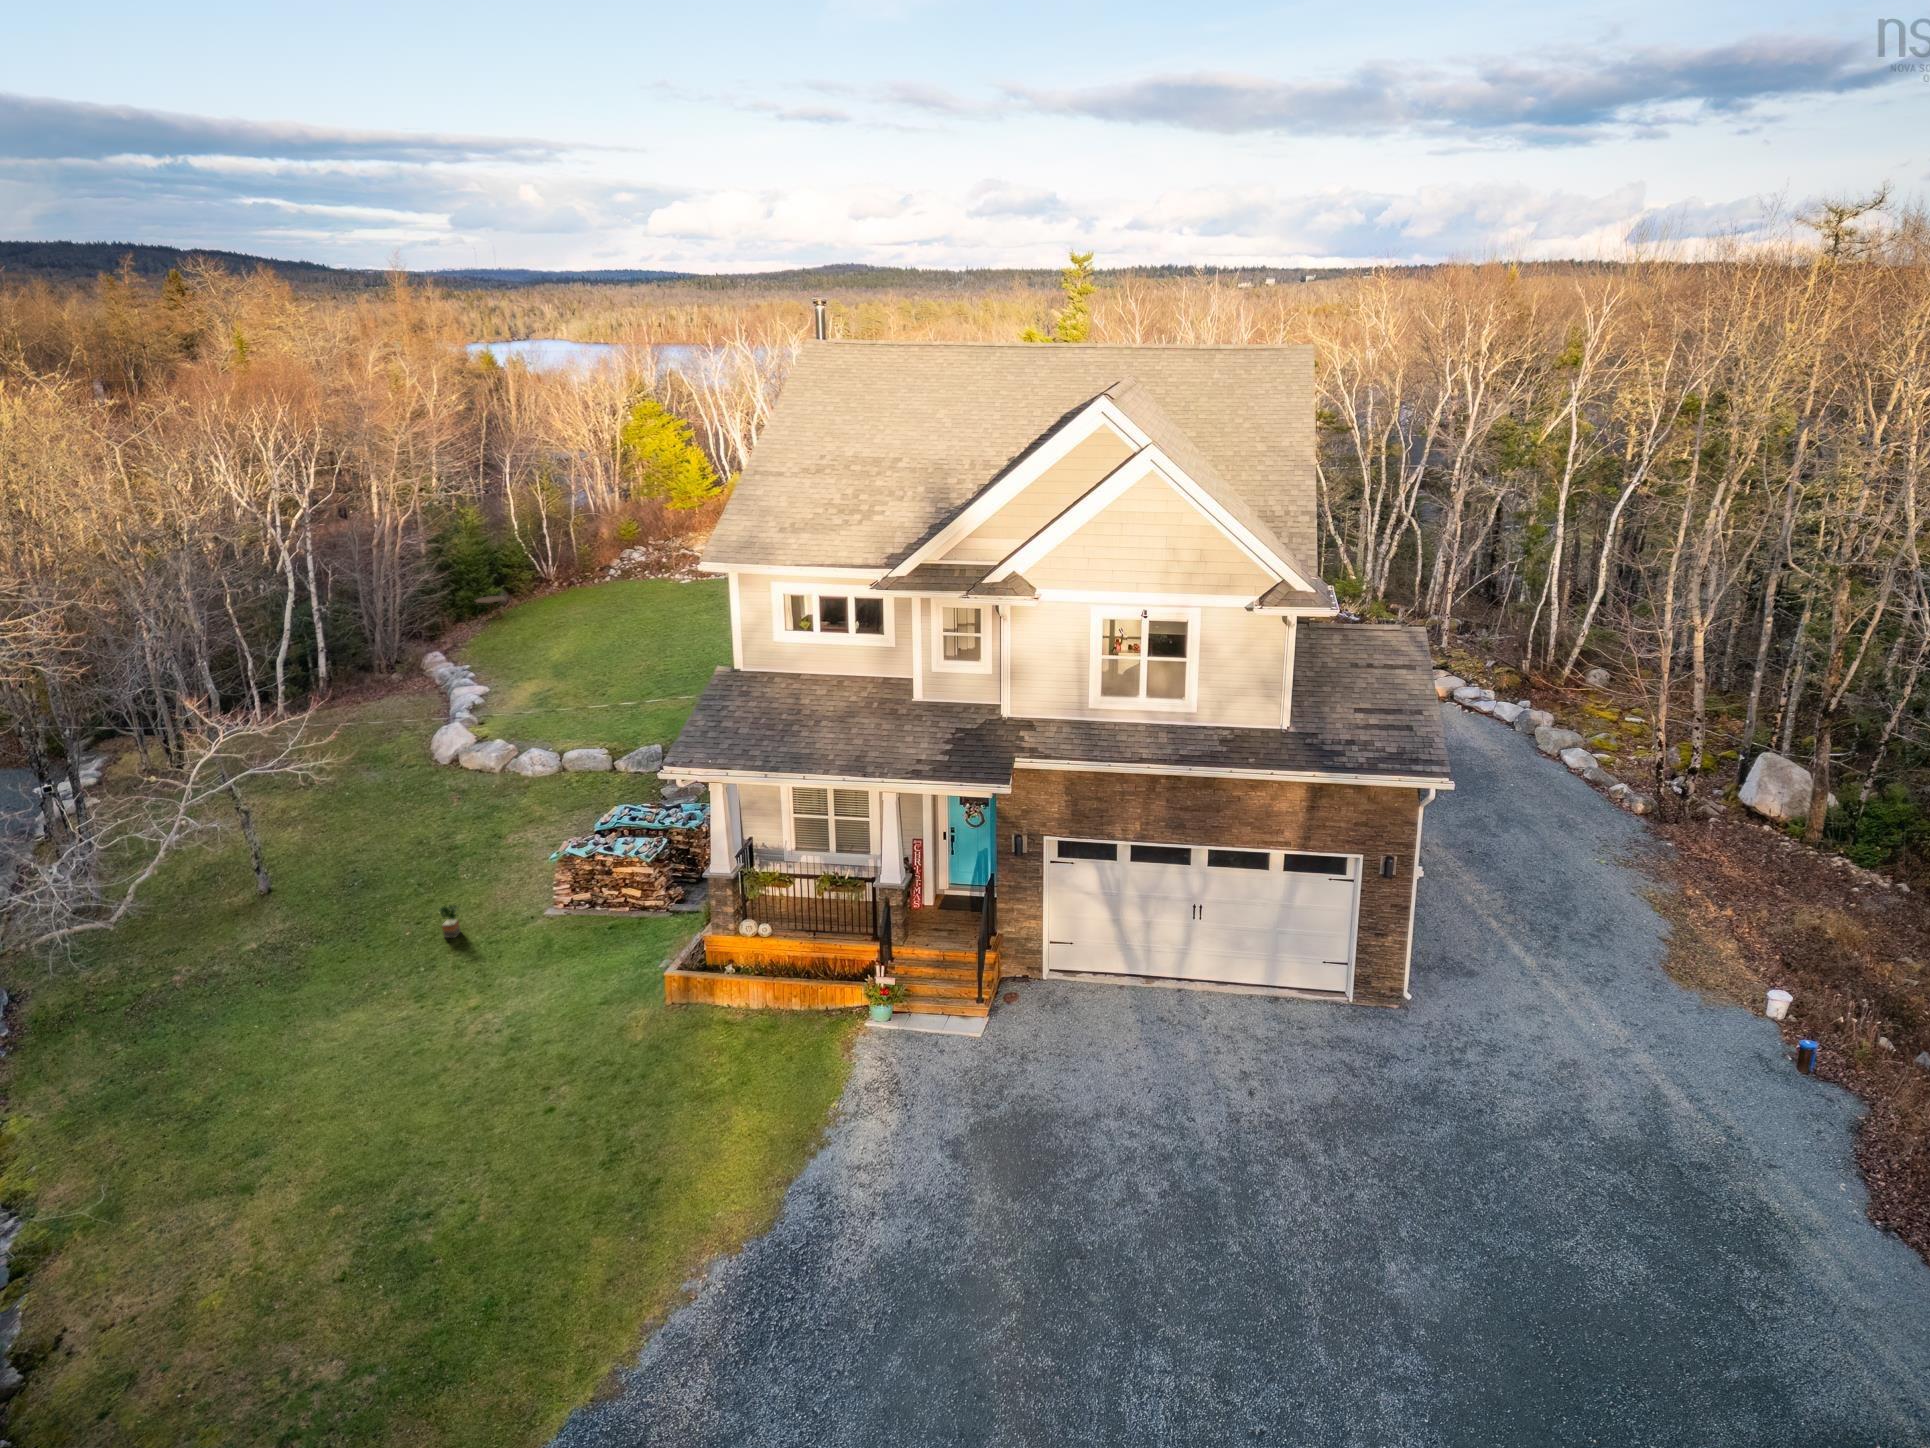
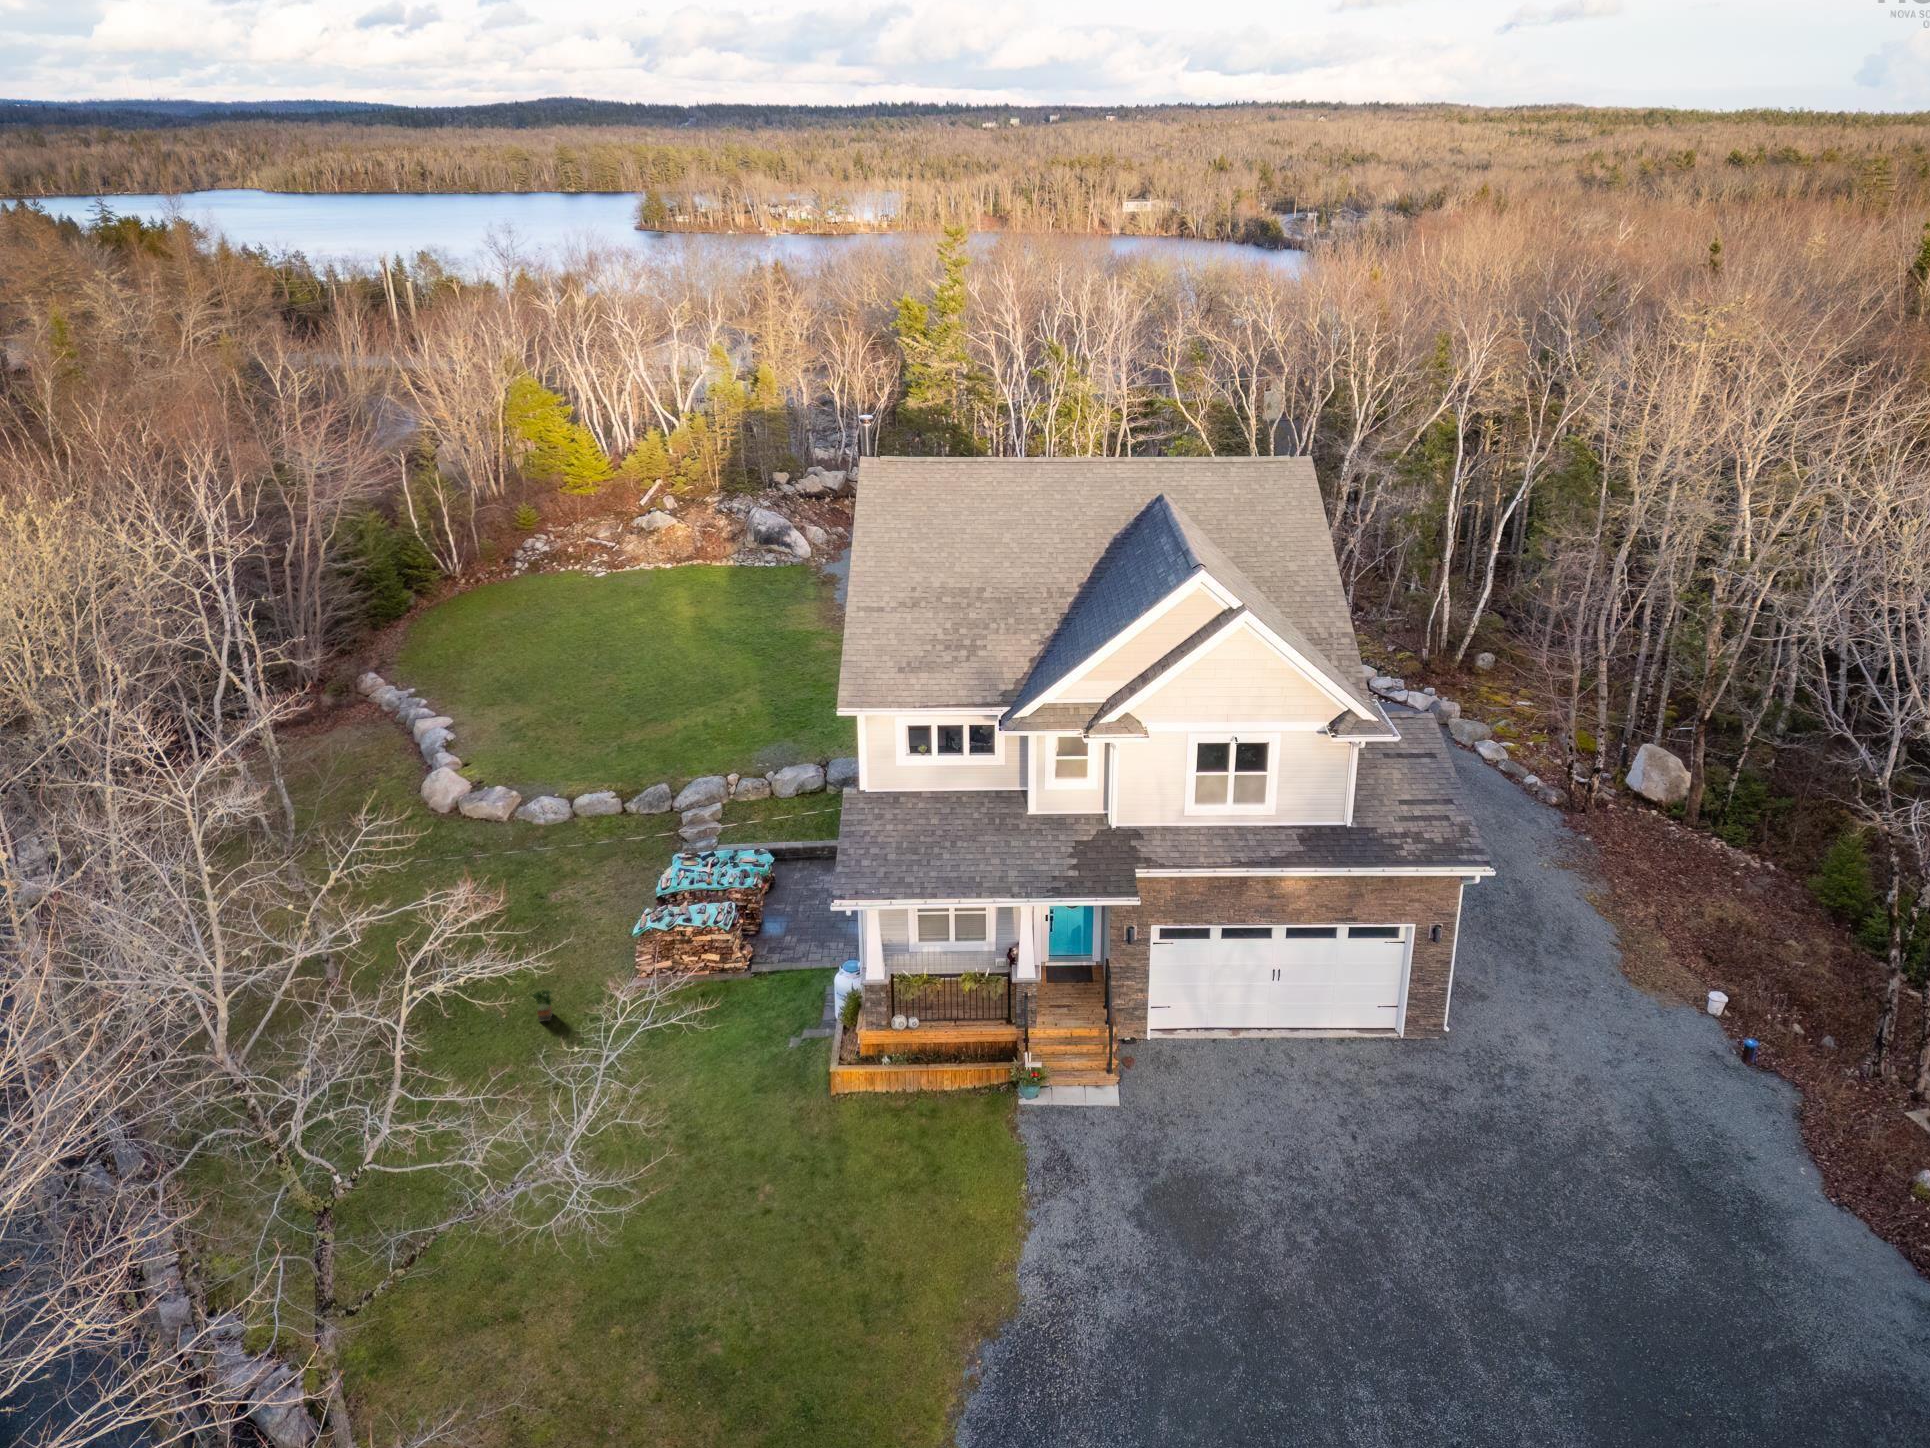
round table: present [476,596,505,617] -> none [393,601,426,628]

